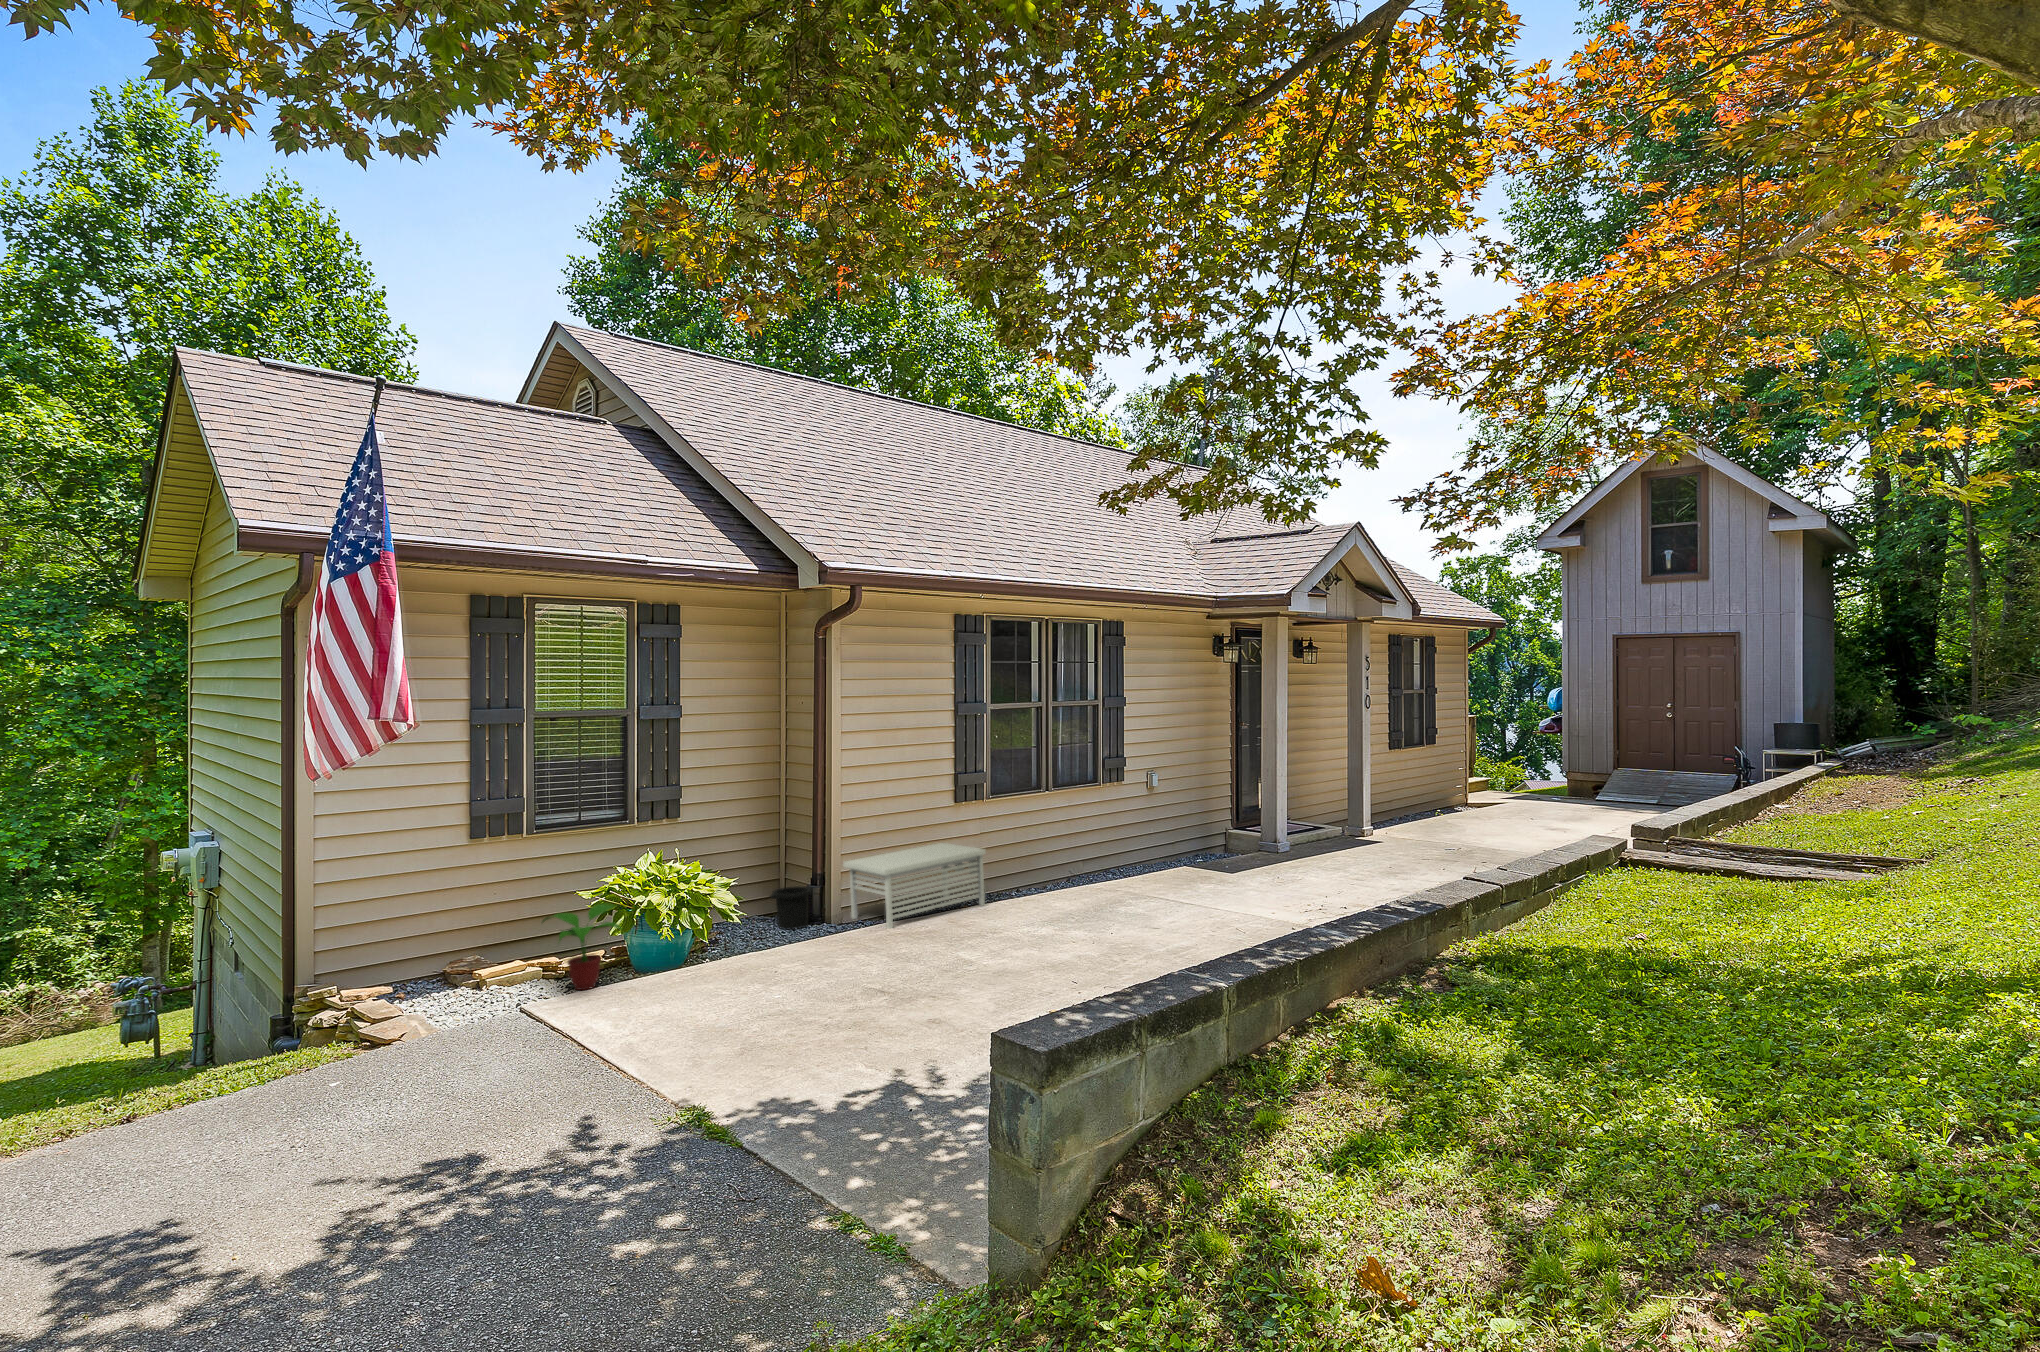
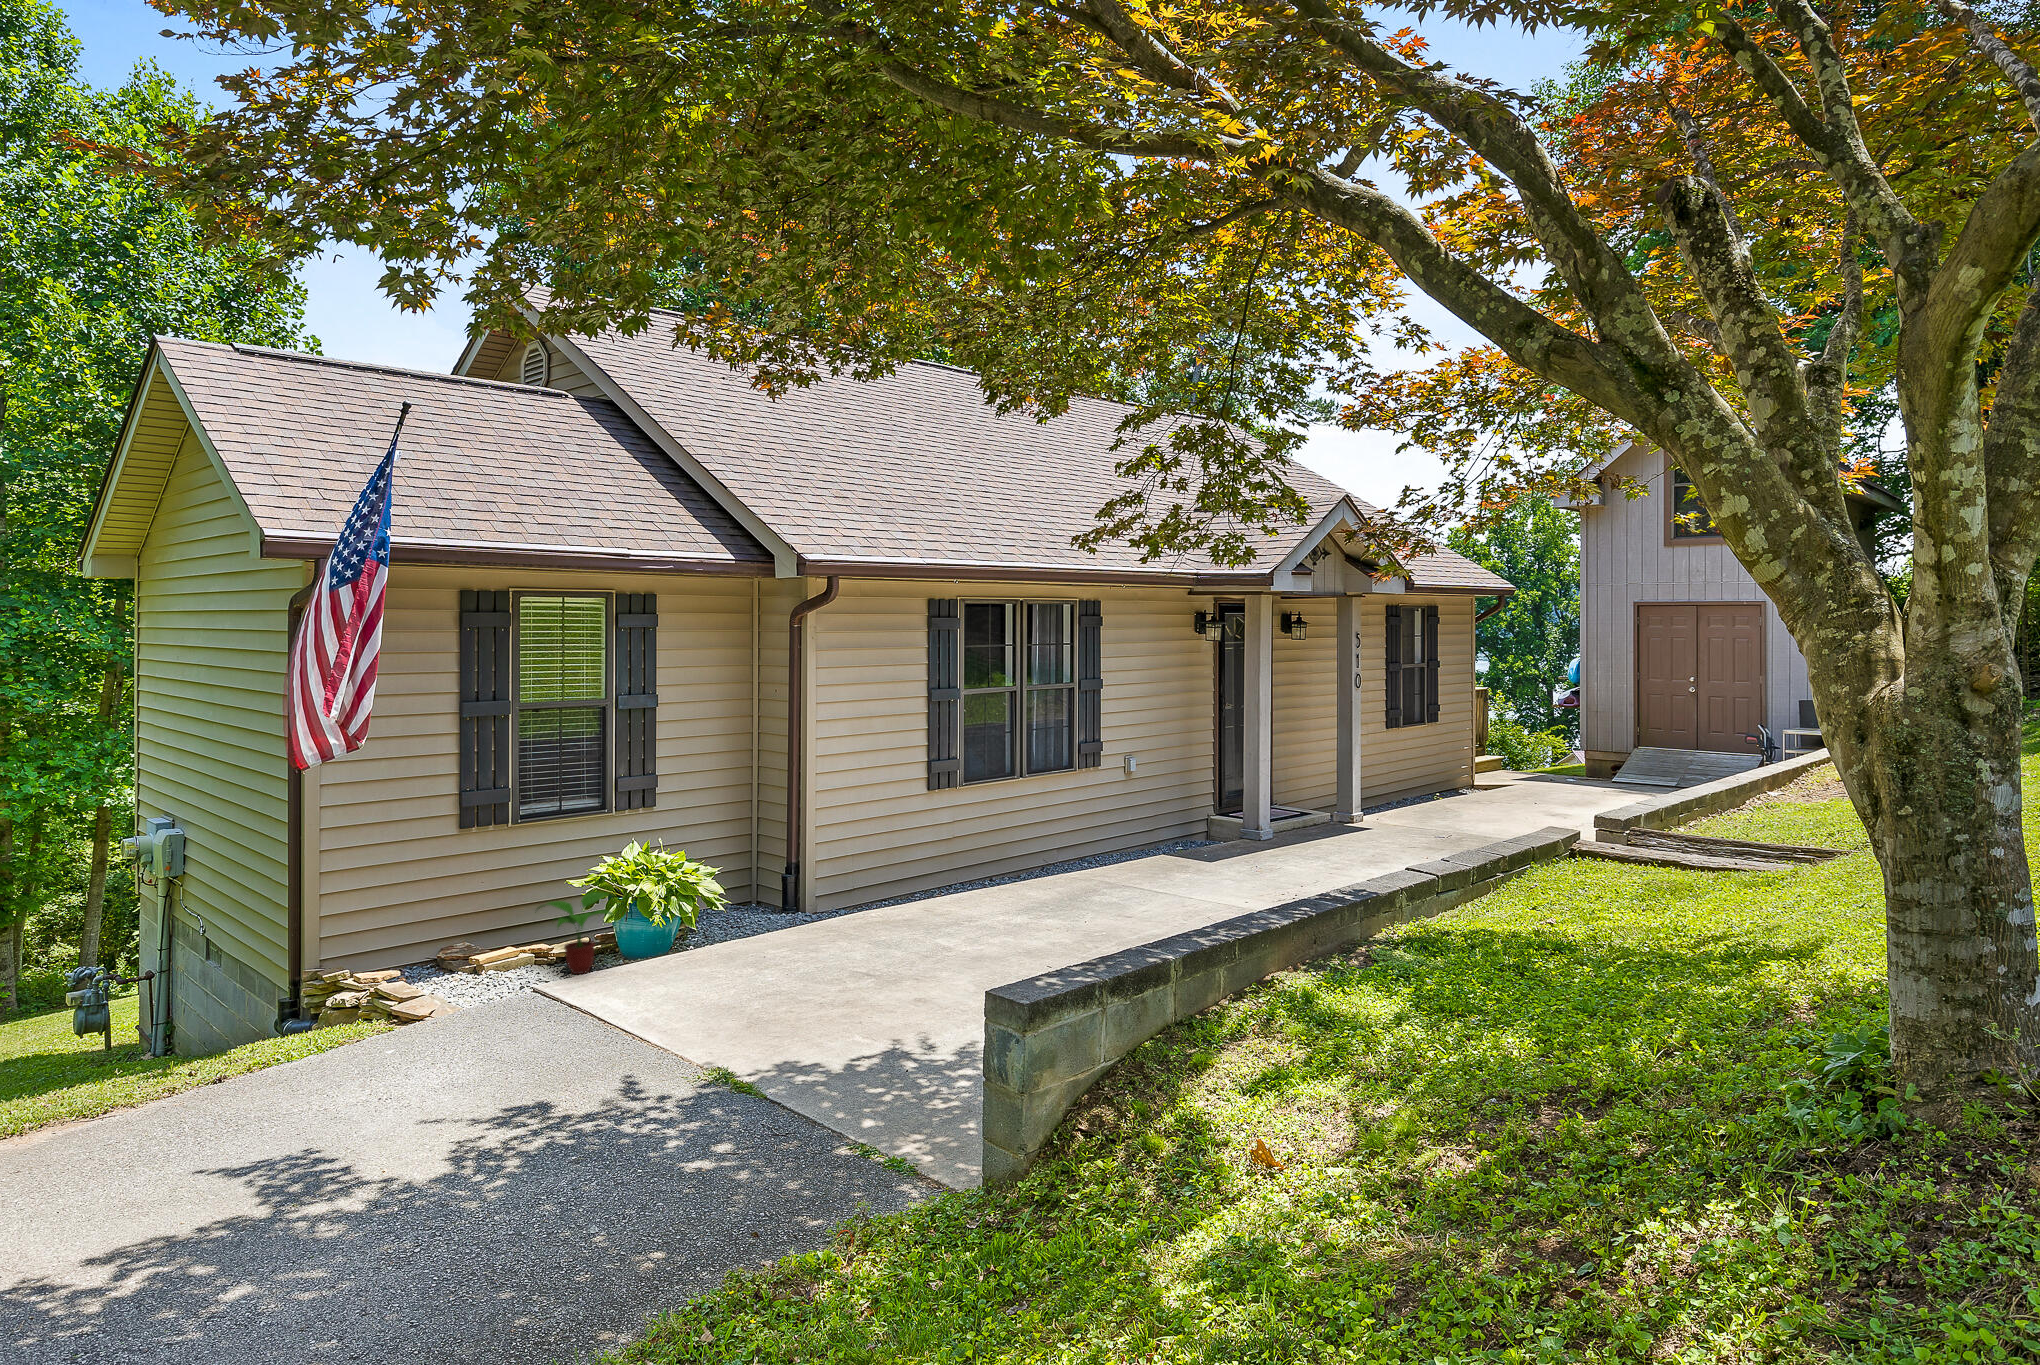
storage bench: present [843,843,986,929] -> none [818,831,960,917]
trash can: present [770,886,812,930] -> none [746,874,787,917]

